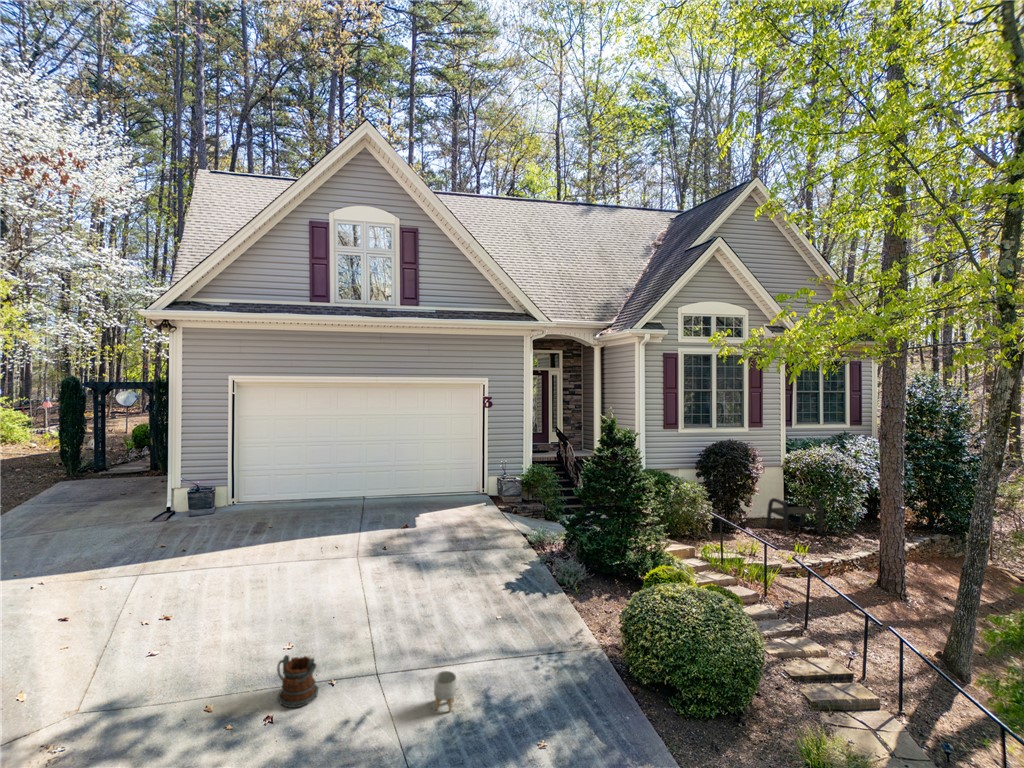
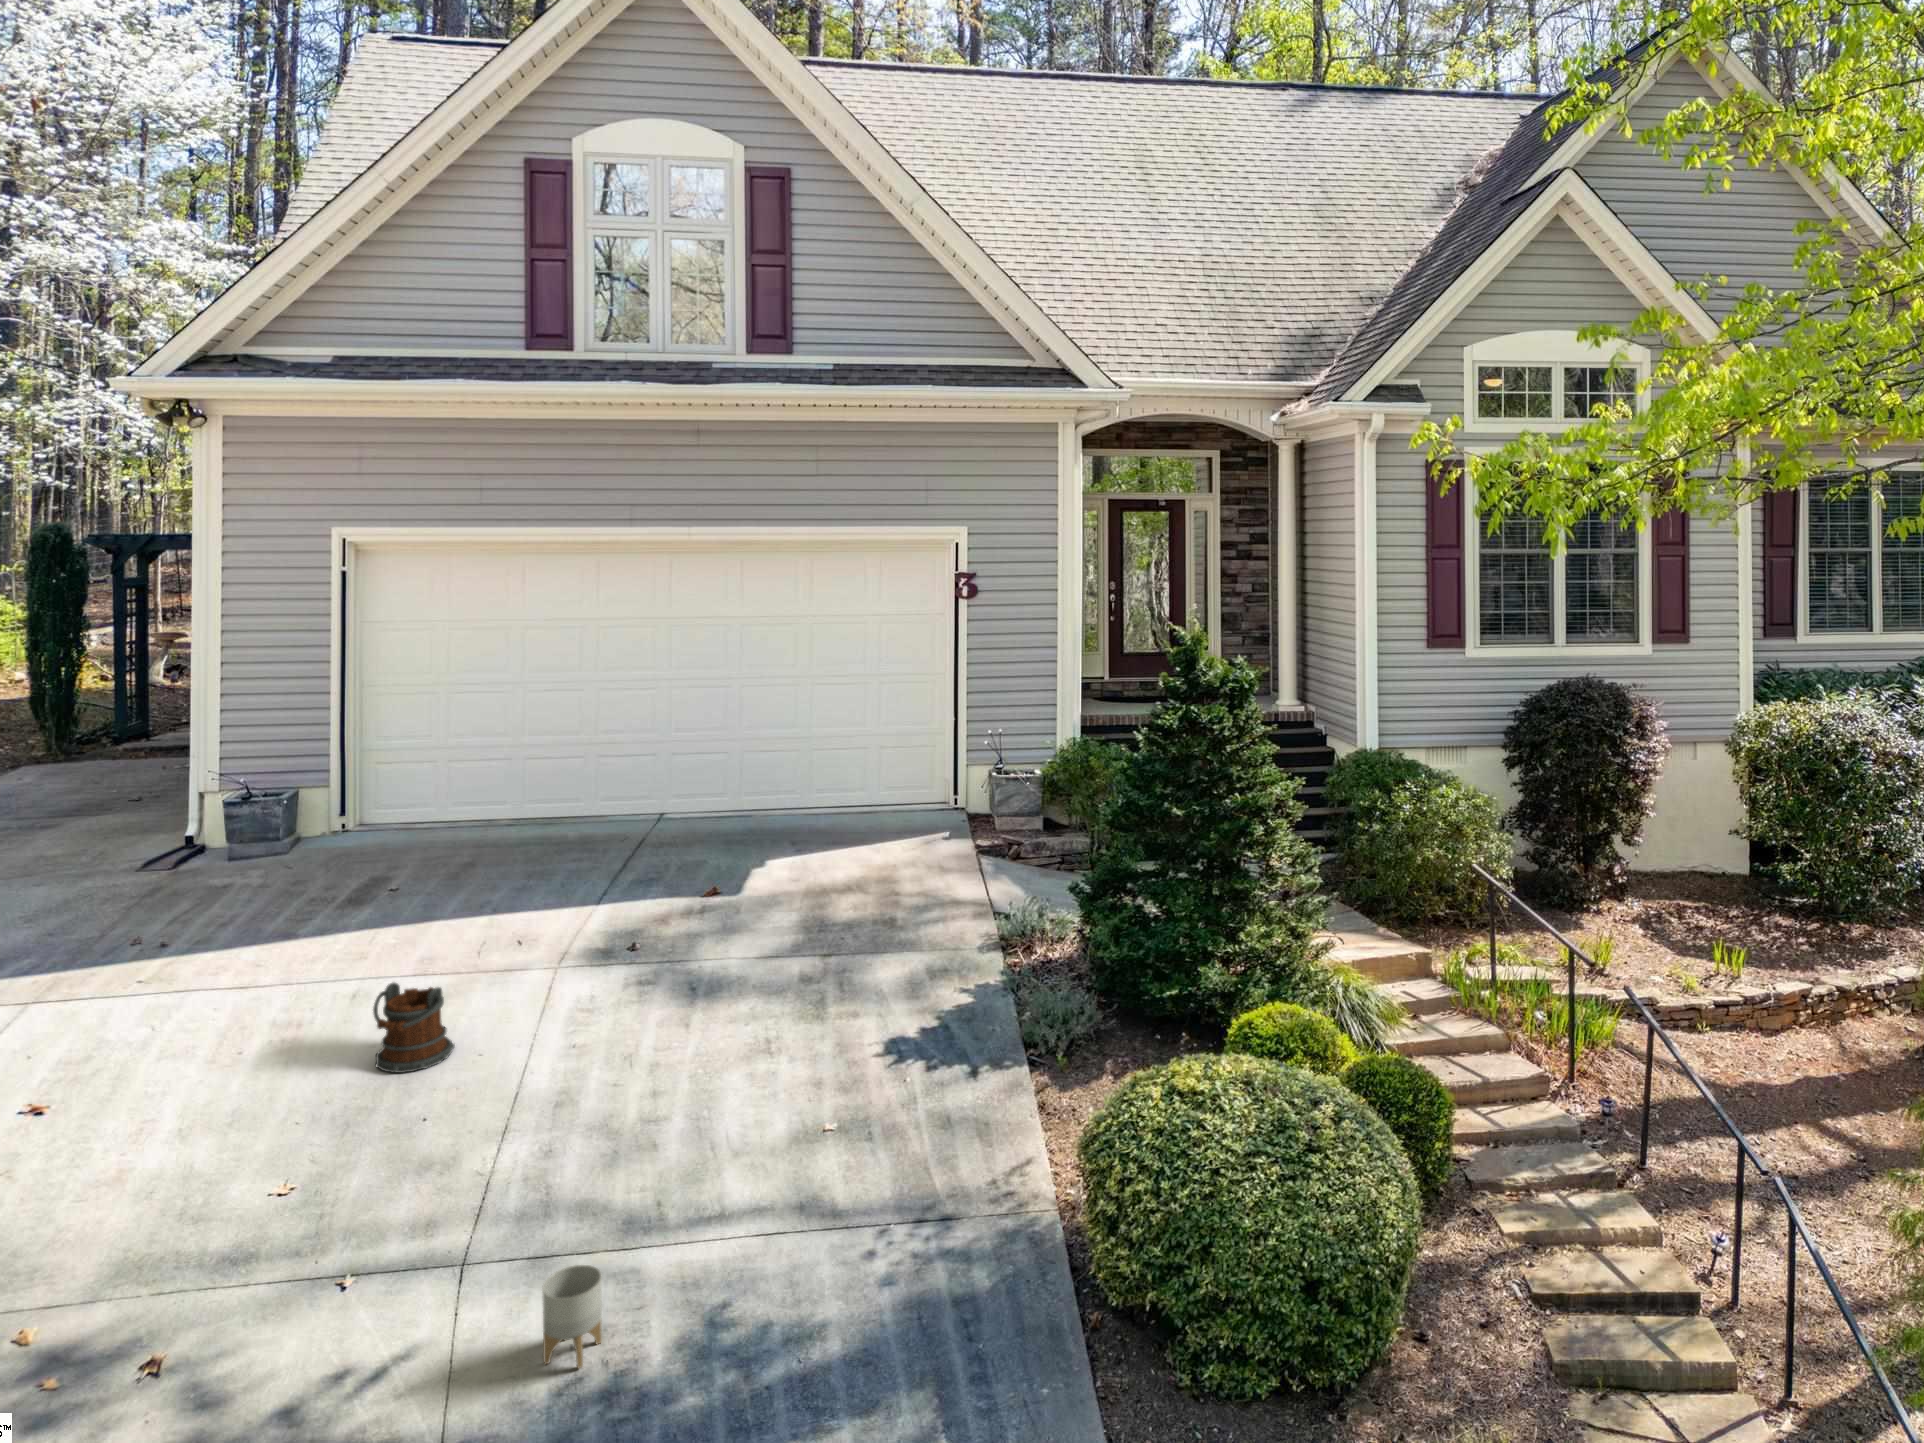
bench: present [766,498,823,535] -> none [1683,819,1826,920]
bucket: present [277,655,318,707] -> present [373,983,455,1073]

